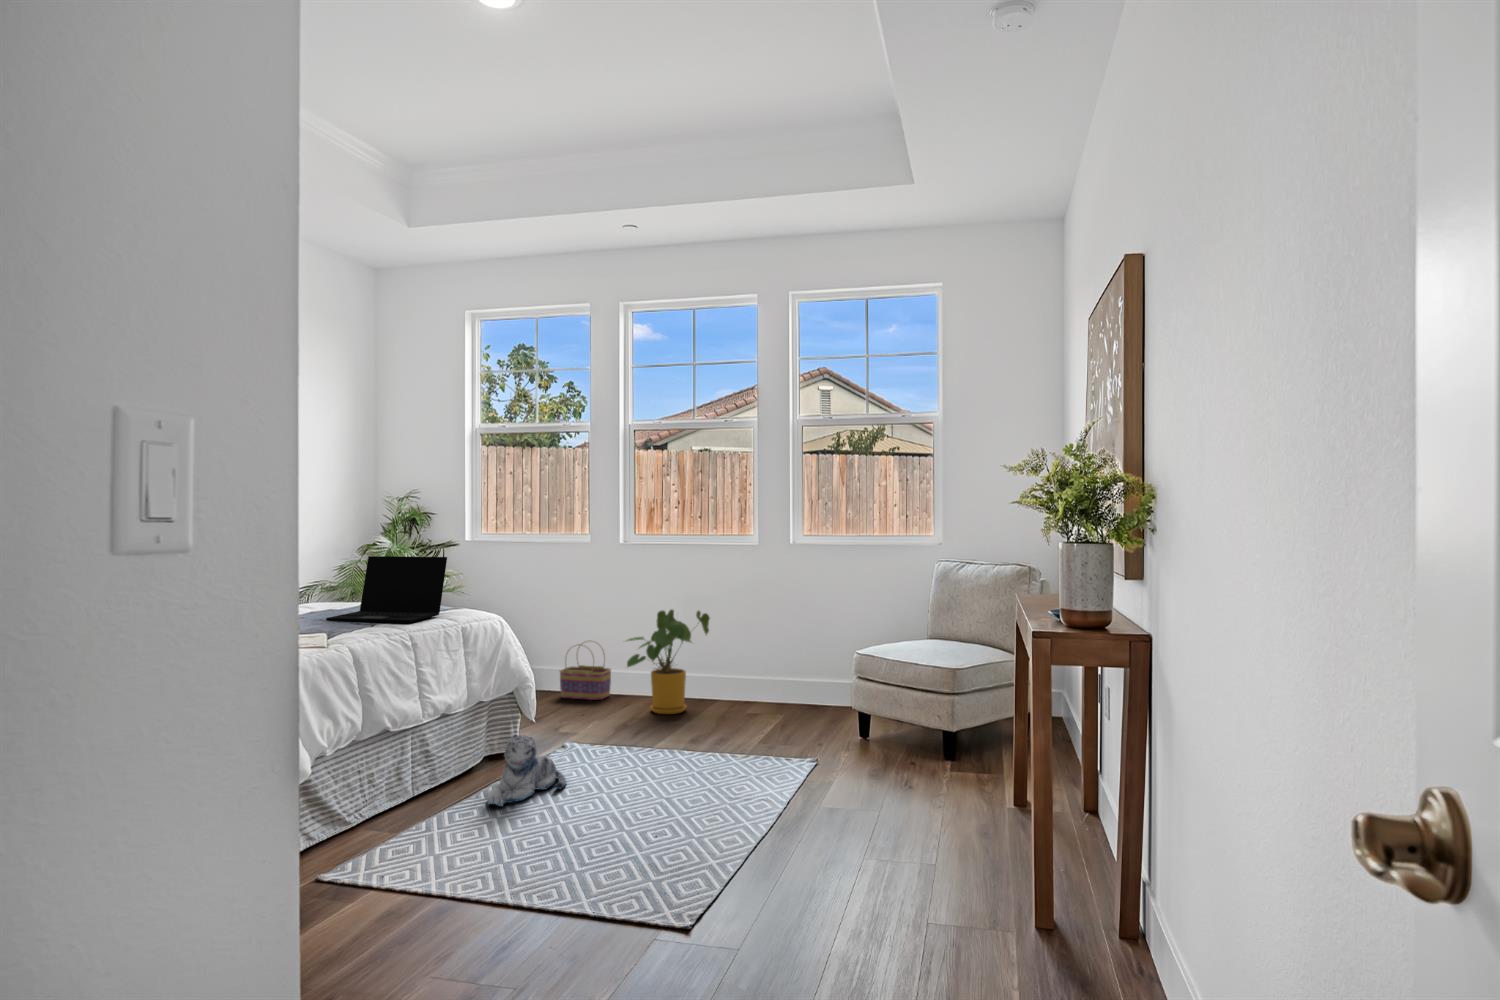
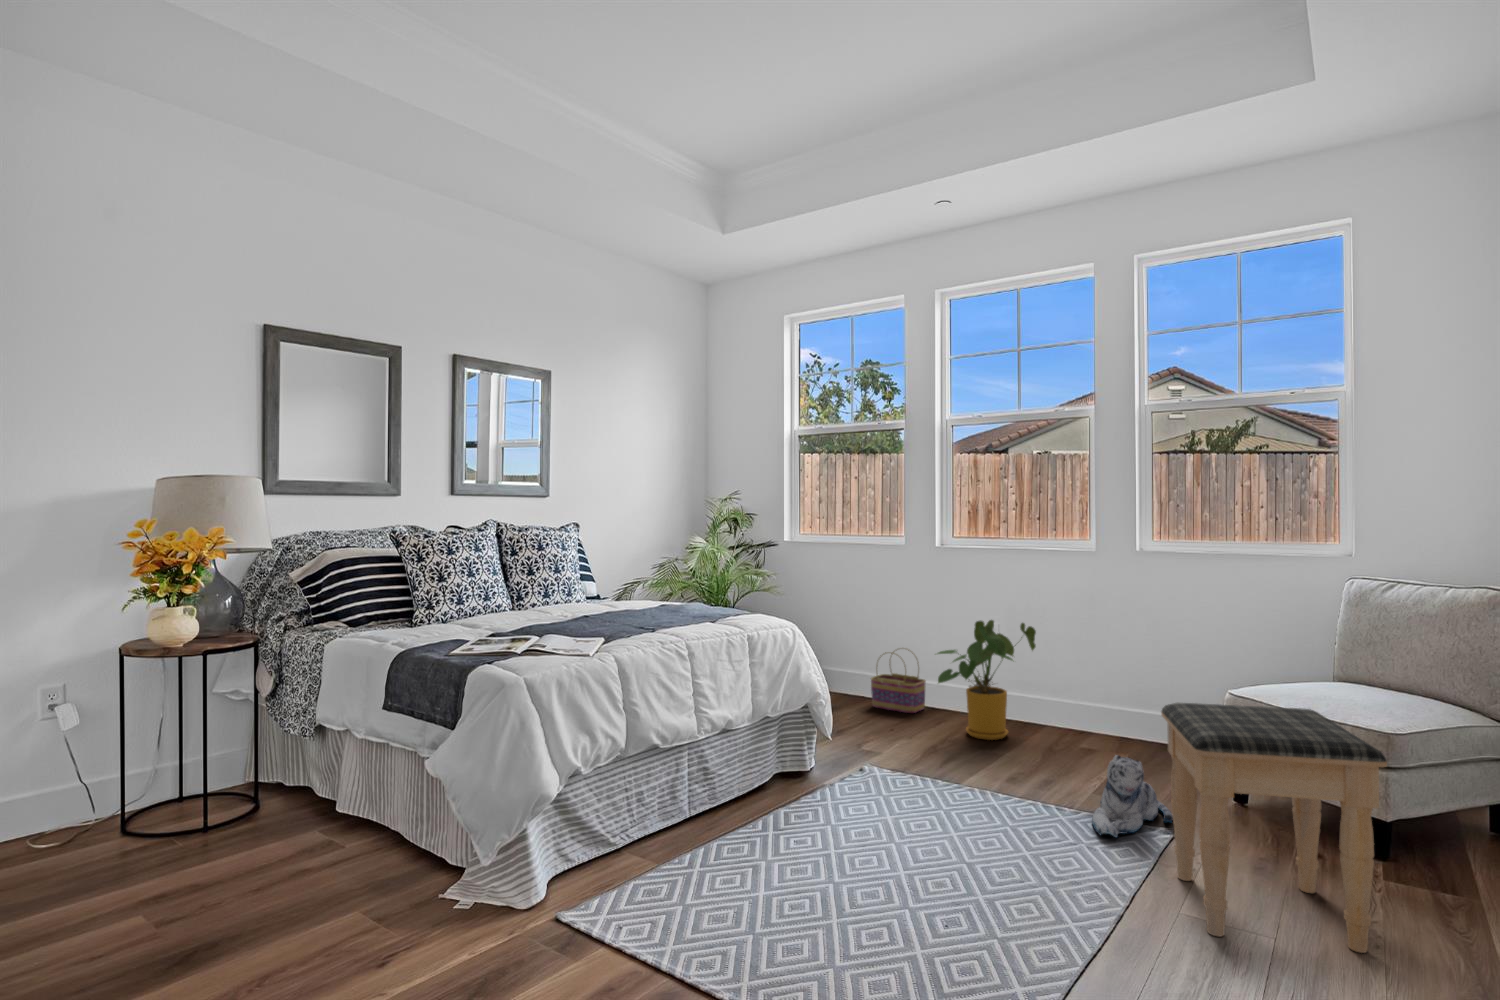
laptop: present [326,556,447,623] -> none [616,557,734,629]
footstool: none [809,654,945,815] -> present [1161,703,1387,953]
plush toy: present [487,734,566,806] -> present [1092,755,1173,837]

